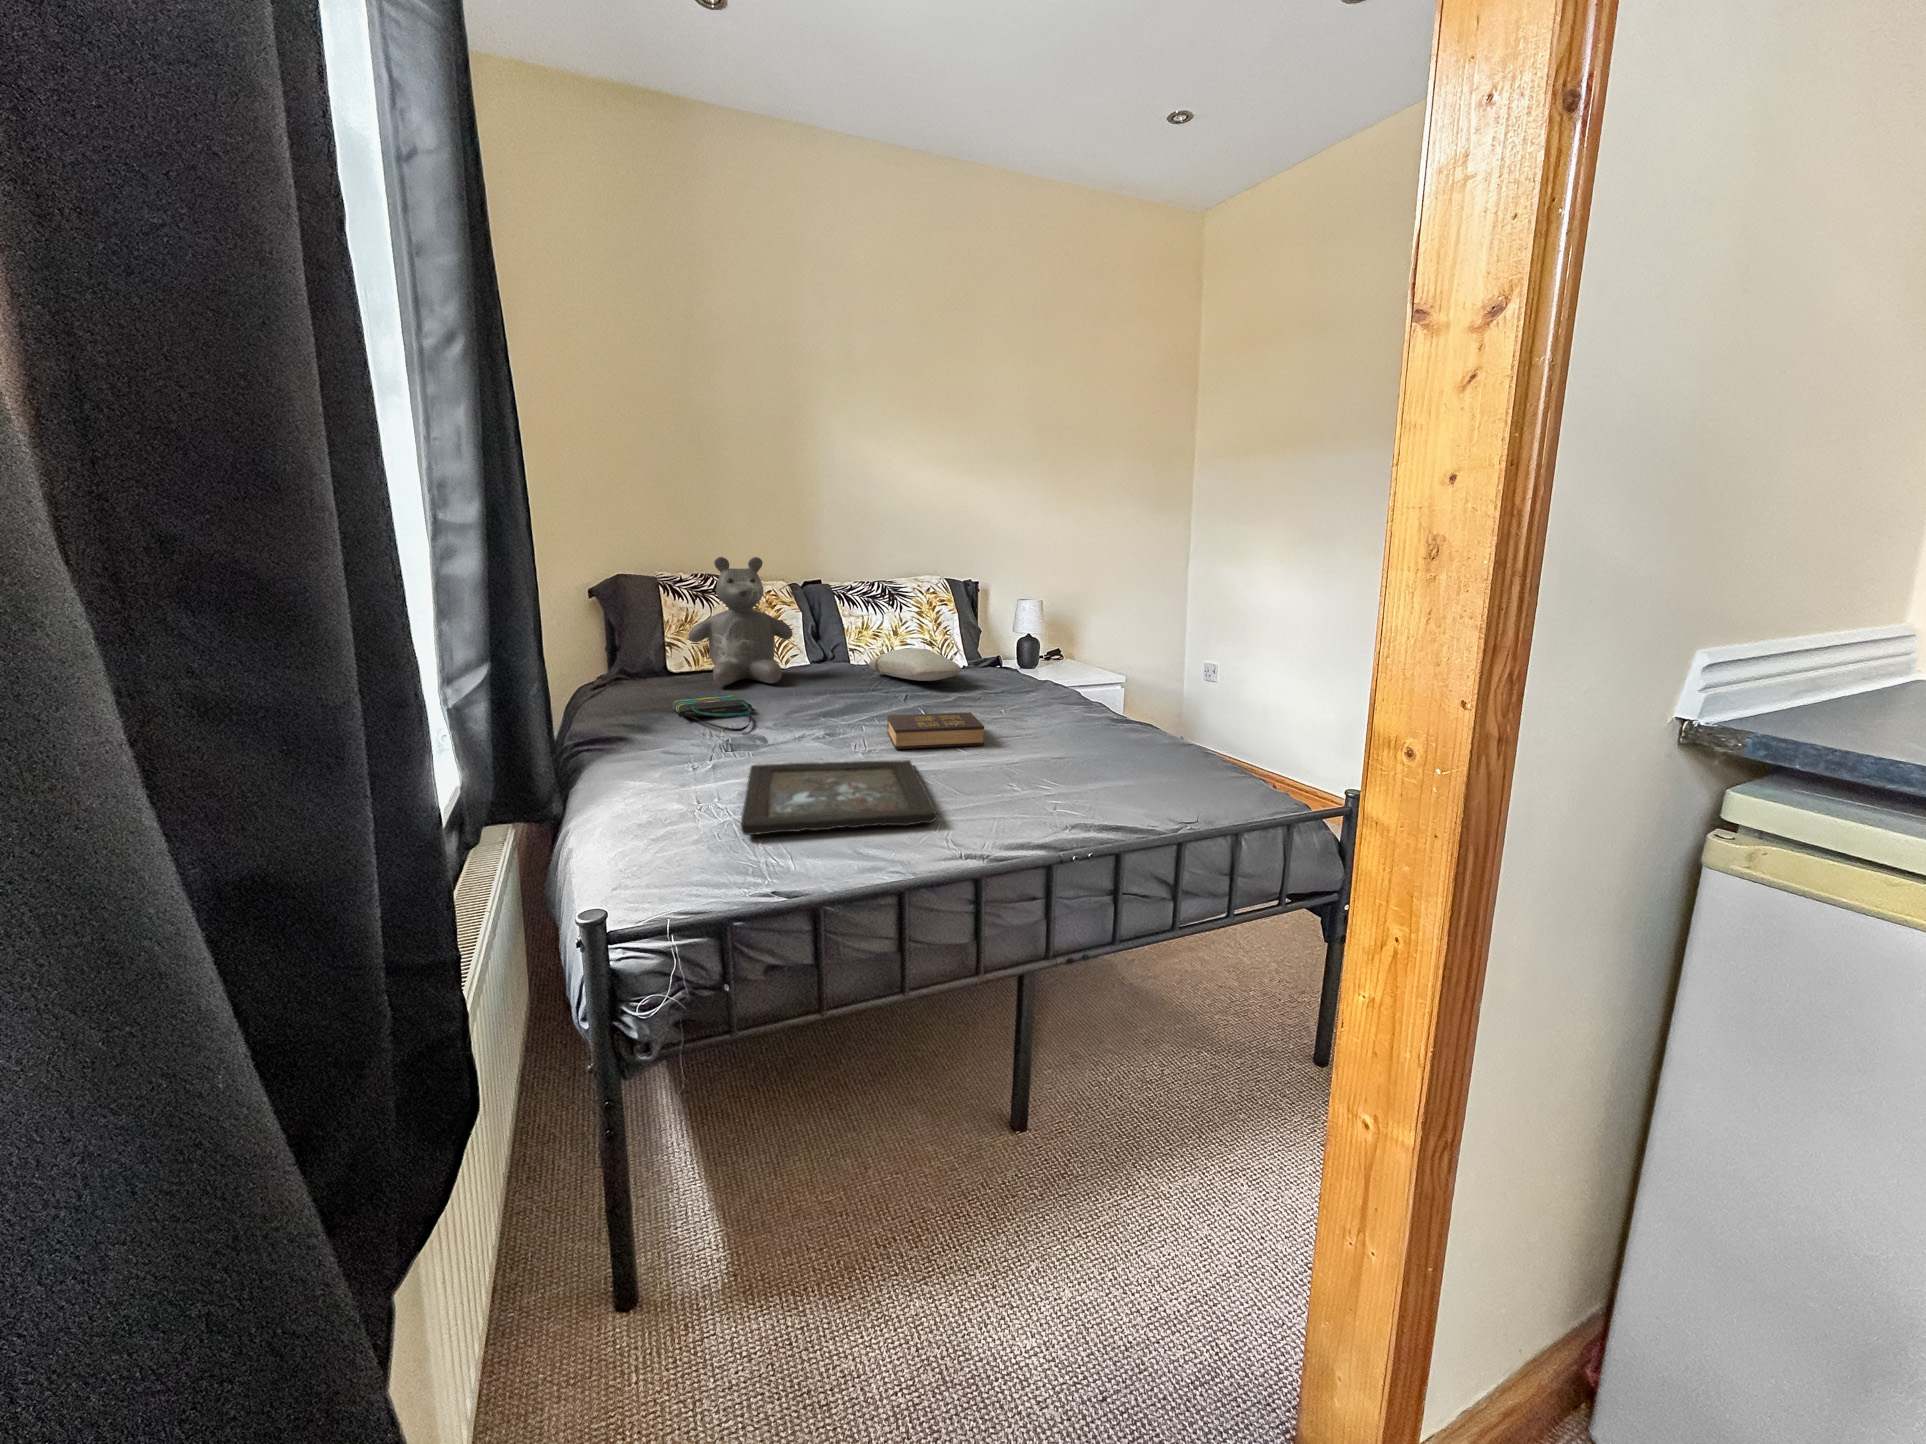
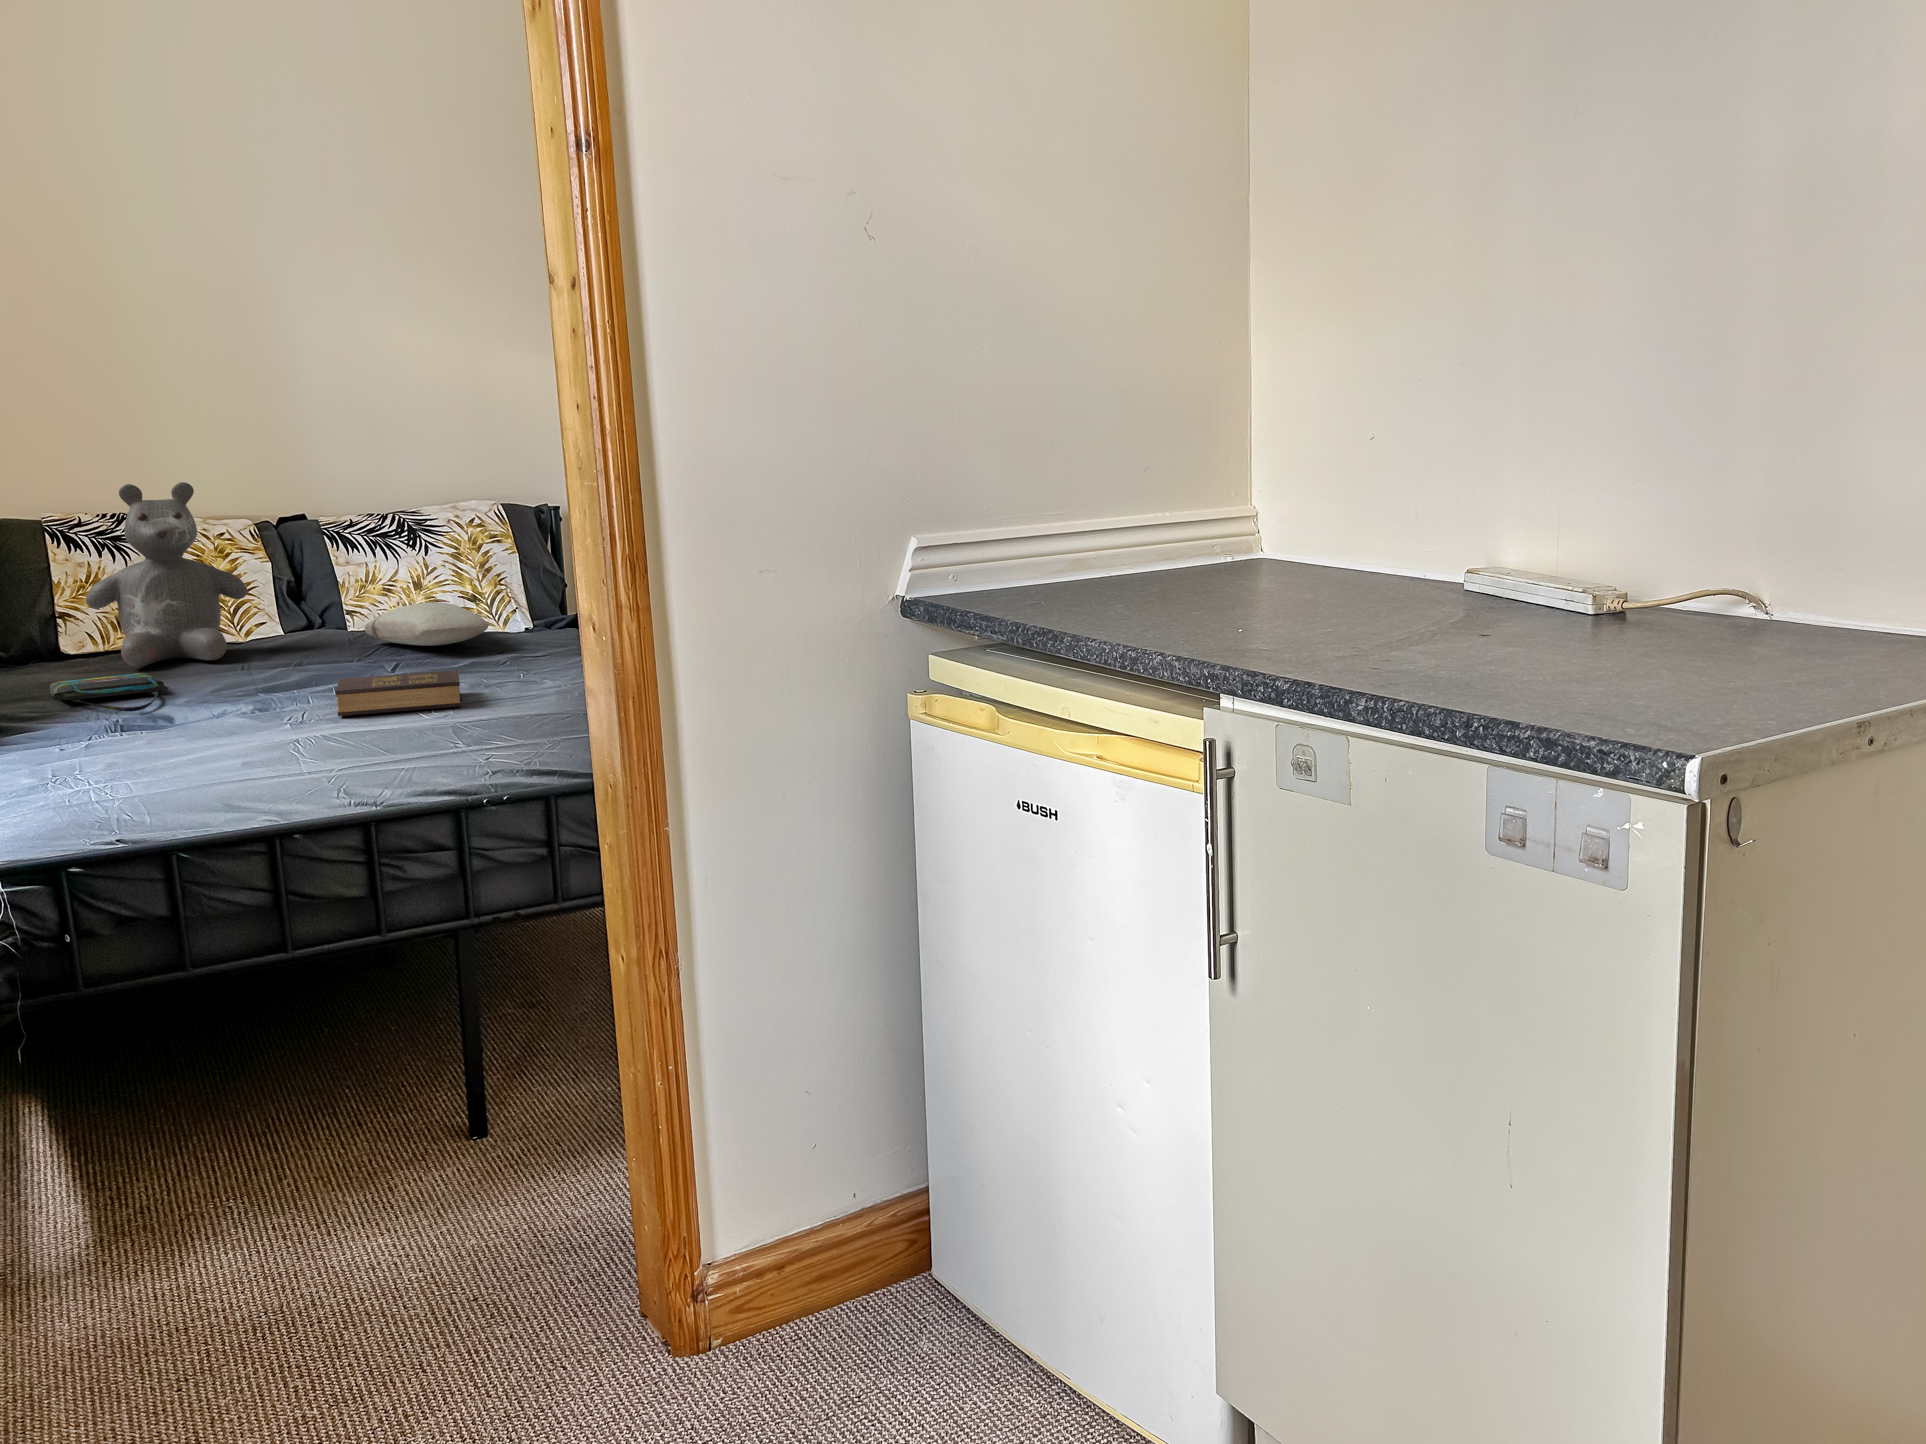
tray: present [741,760,937,835] -> none [84,723,347,794]

